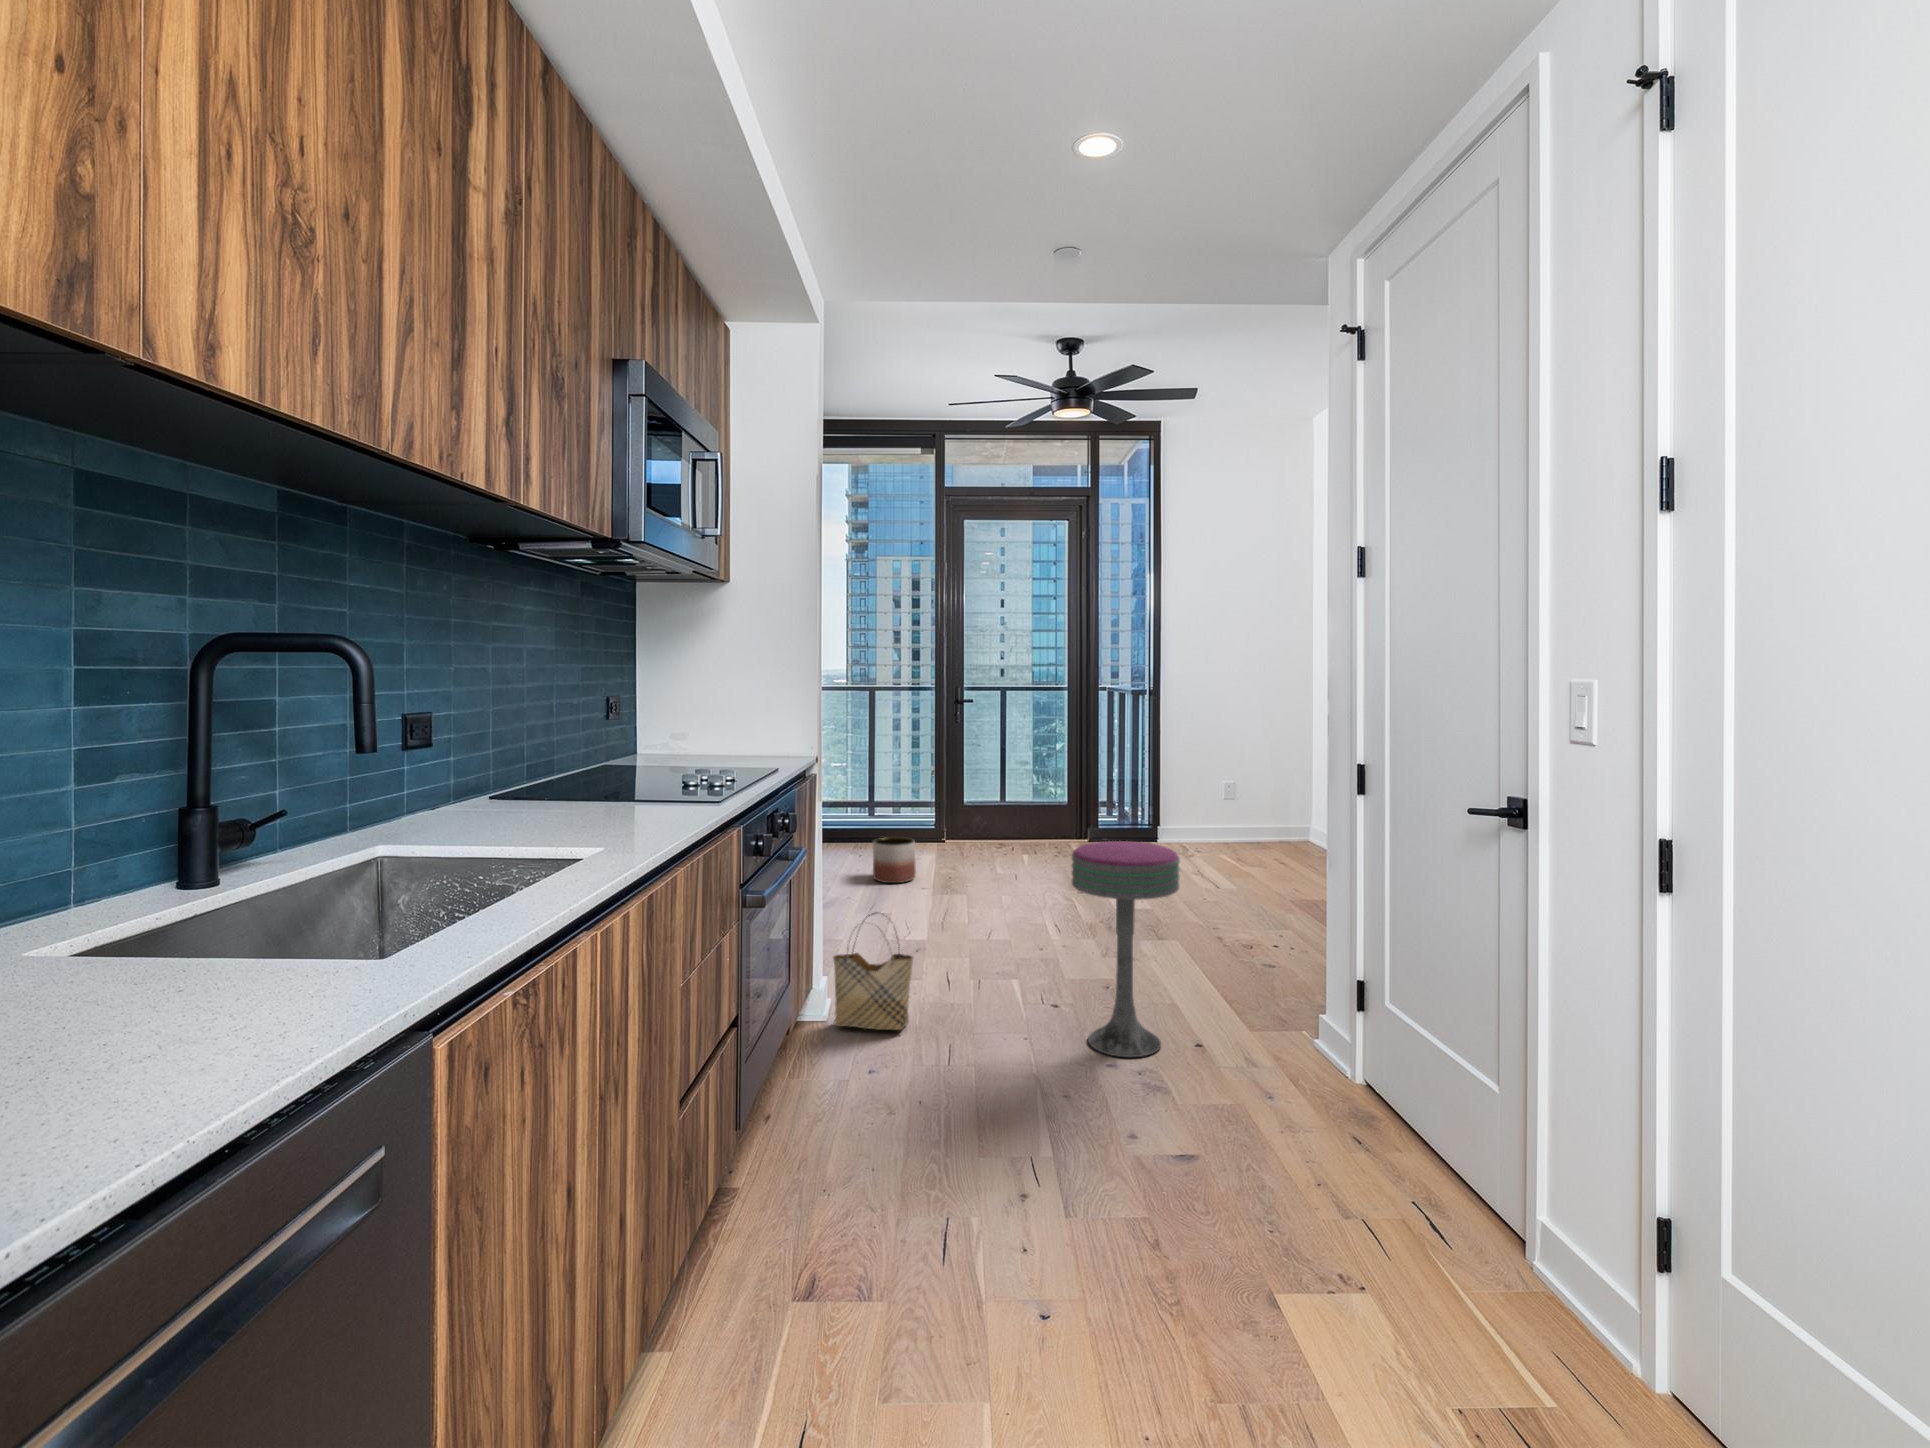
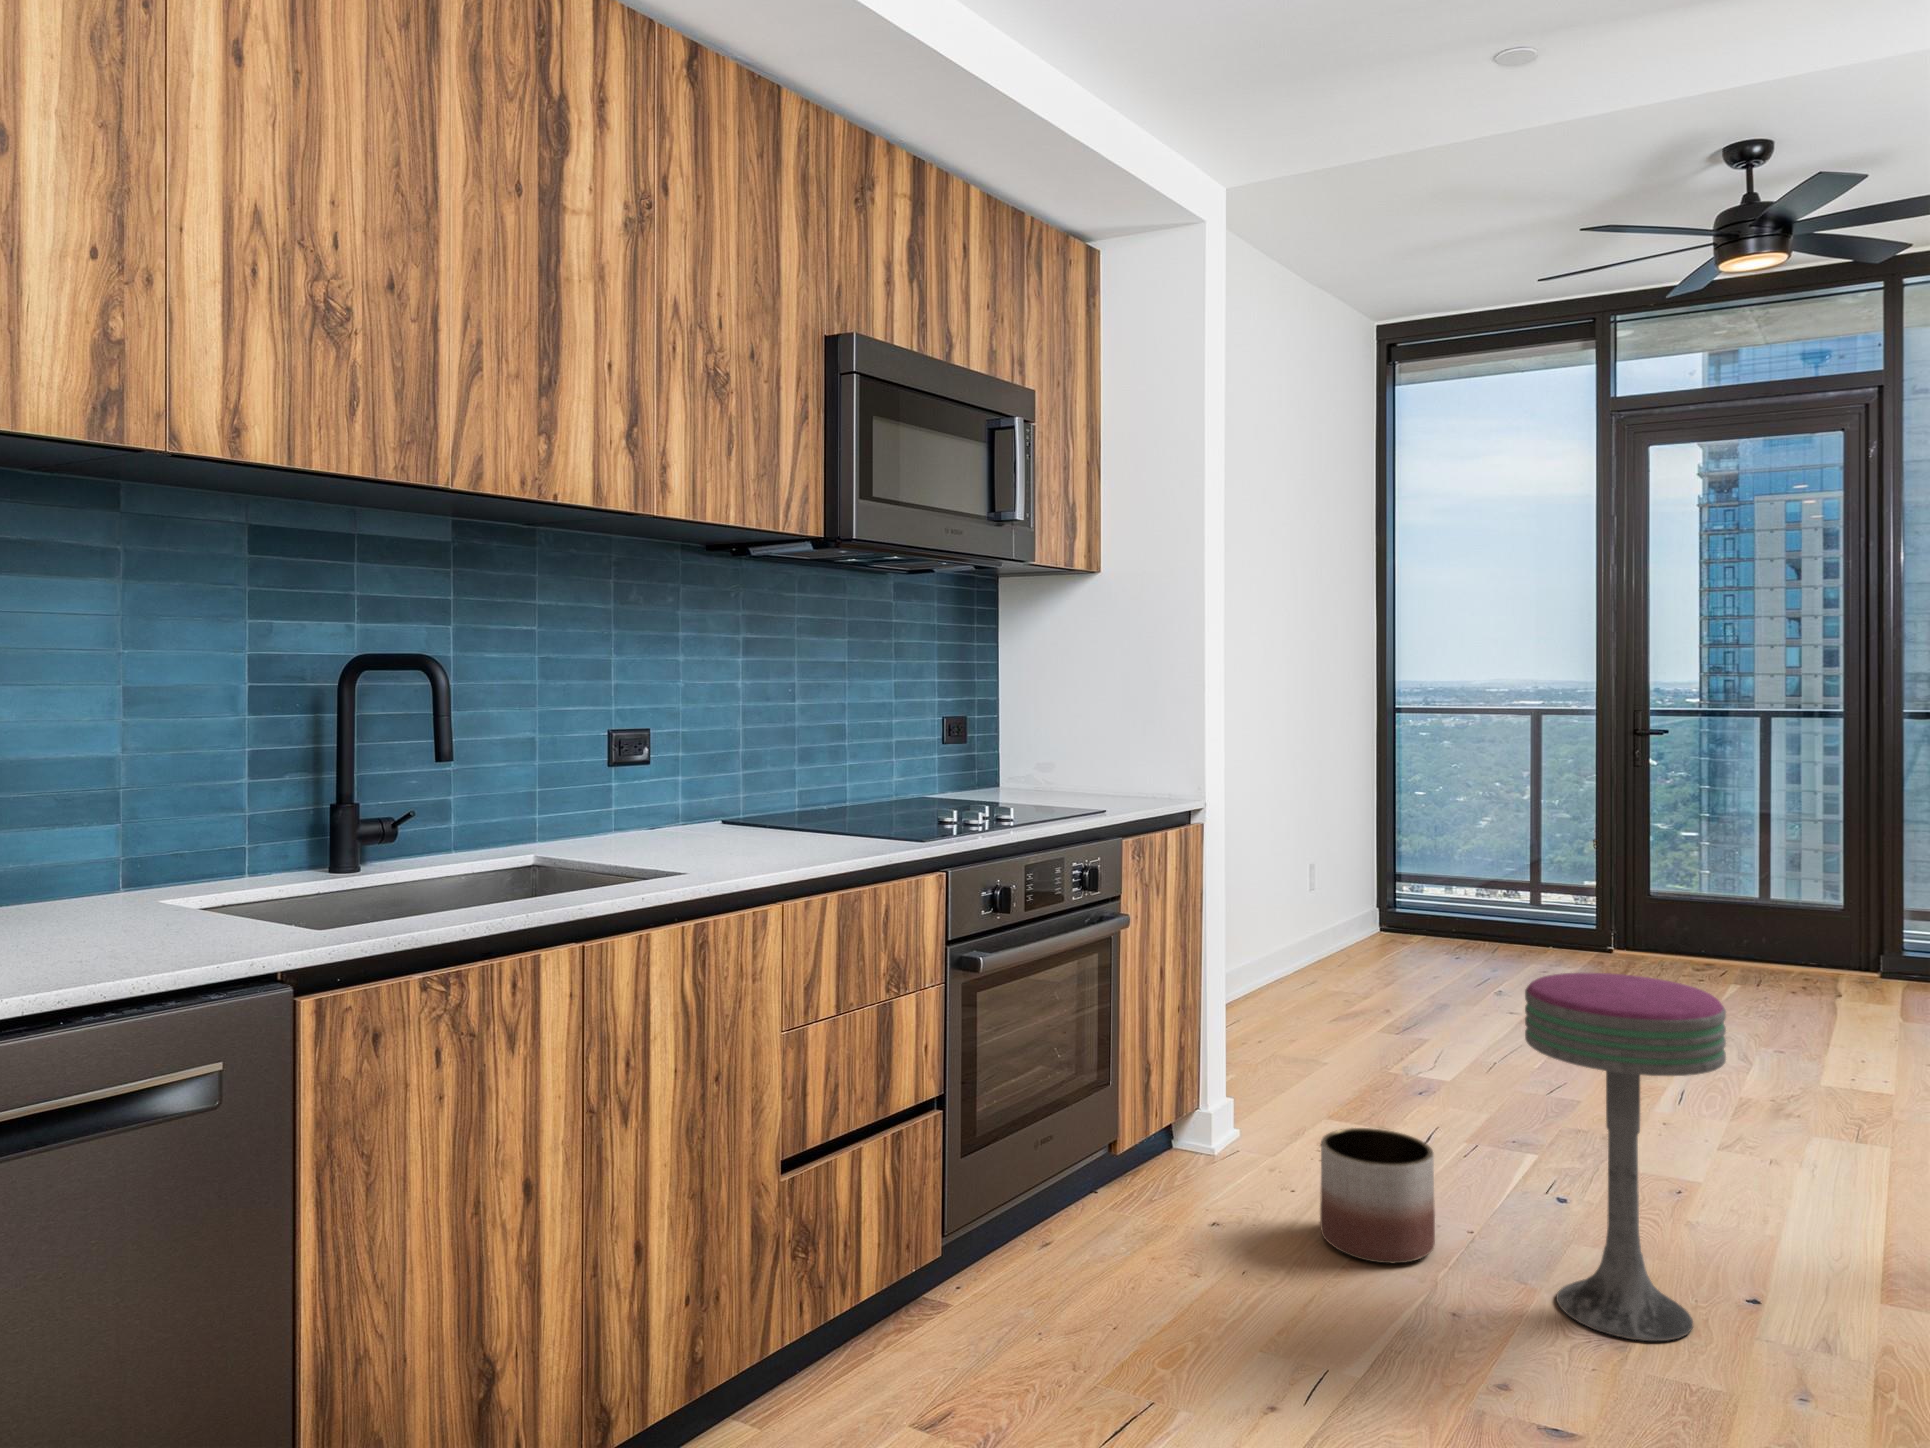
planter: present [873,837,916,883] -> present [1320,1128,1435,1263]
woven basket: present [833,912,913,1030] -> none [1192,1032,1304,1205]

